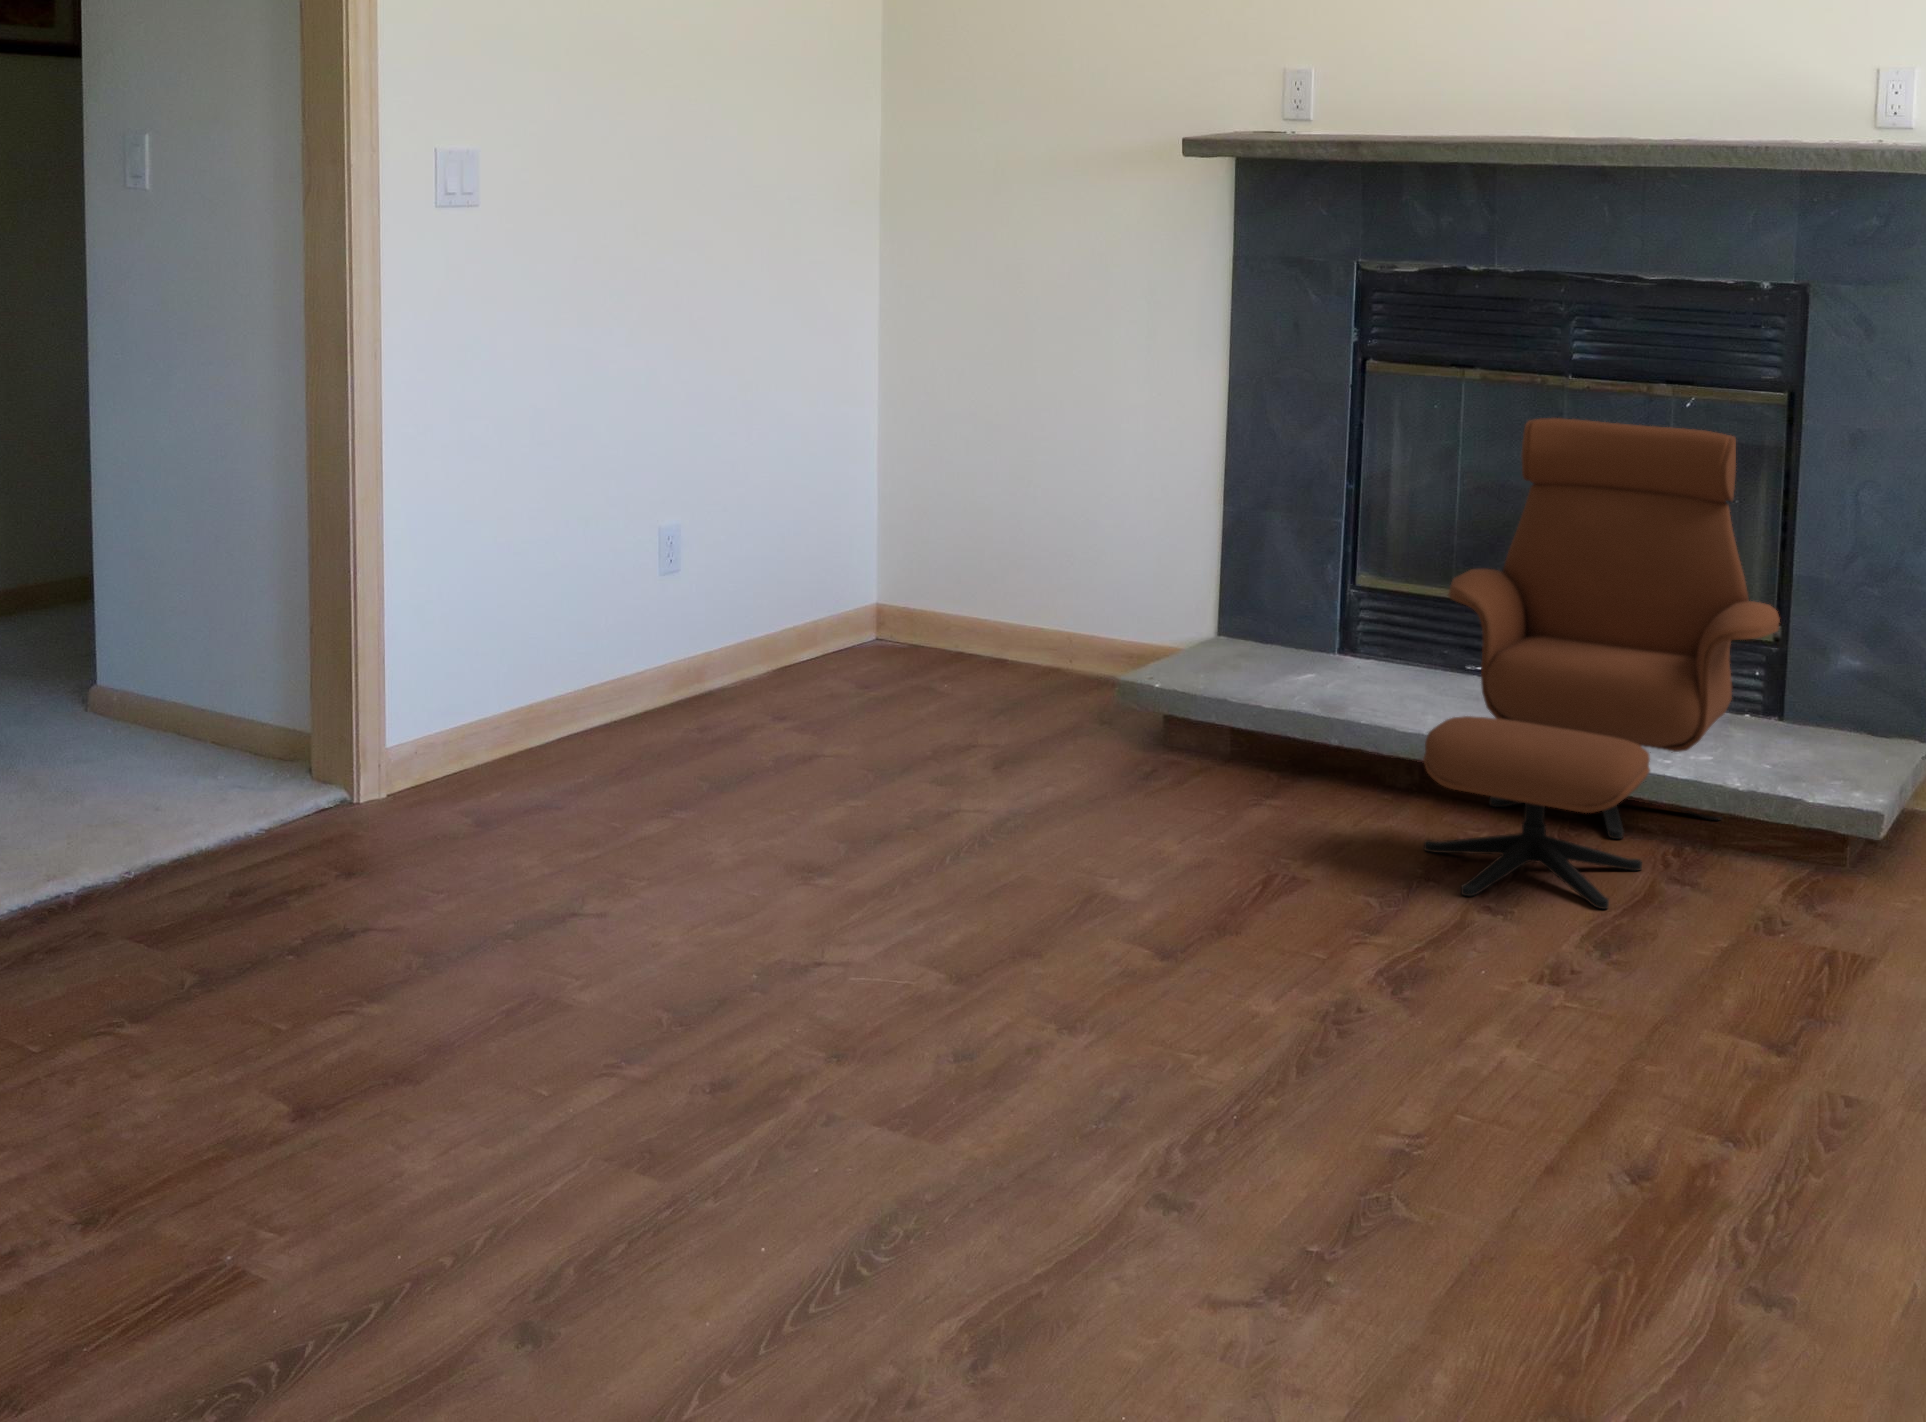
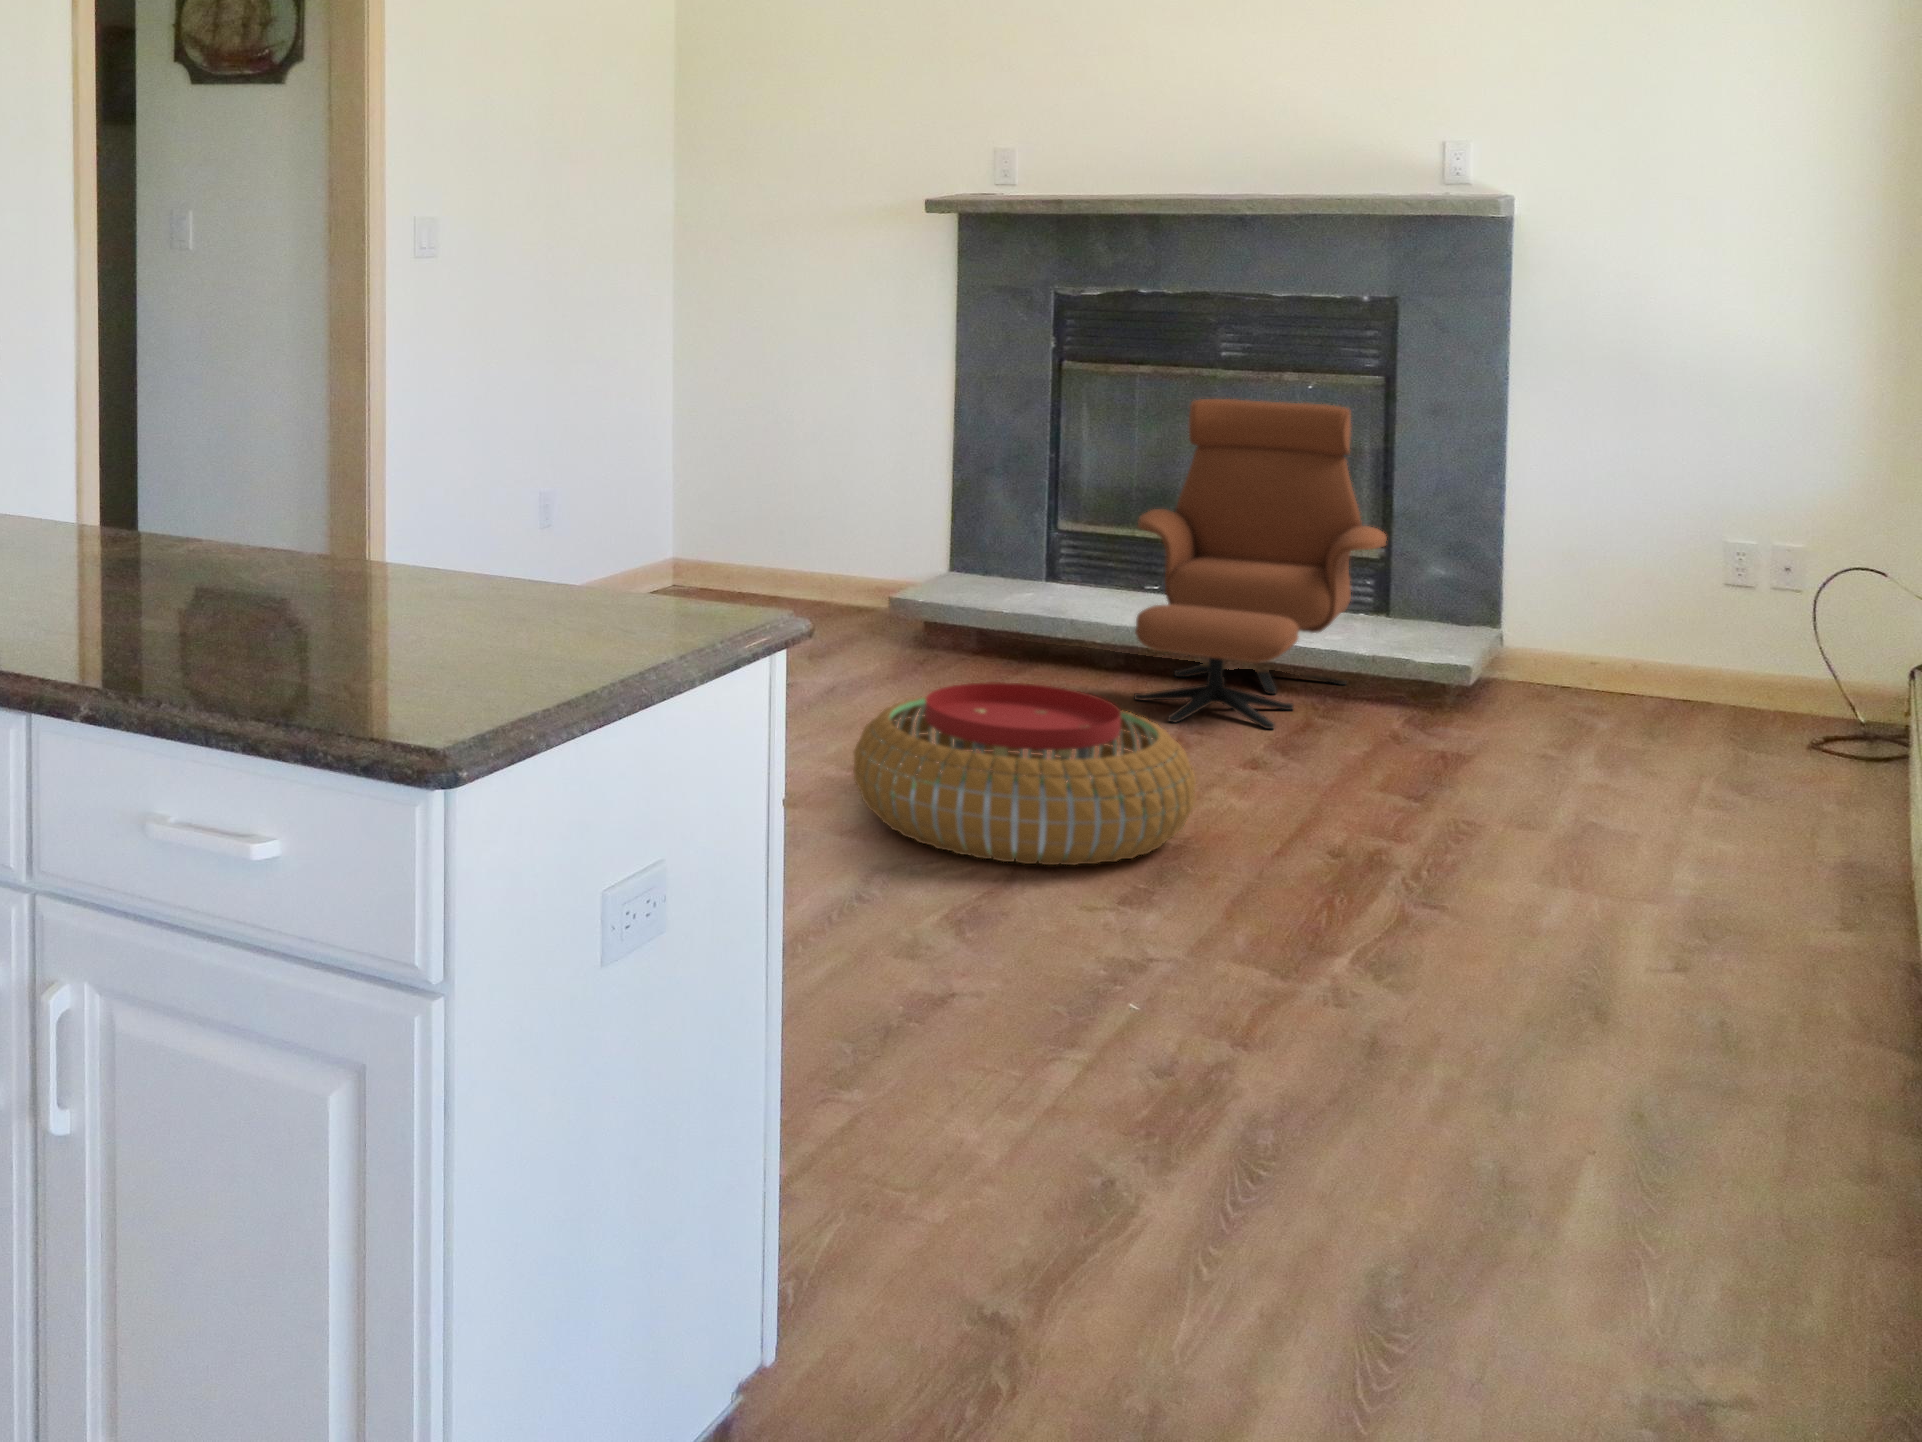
pouf: none [922,885,1446,1231] -> present [853,682,1196,865]

